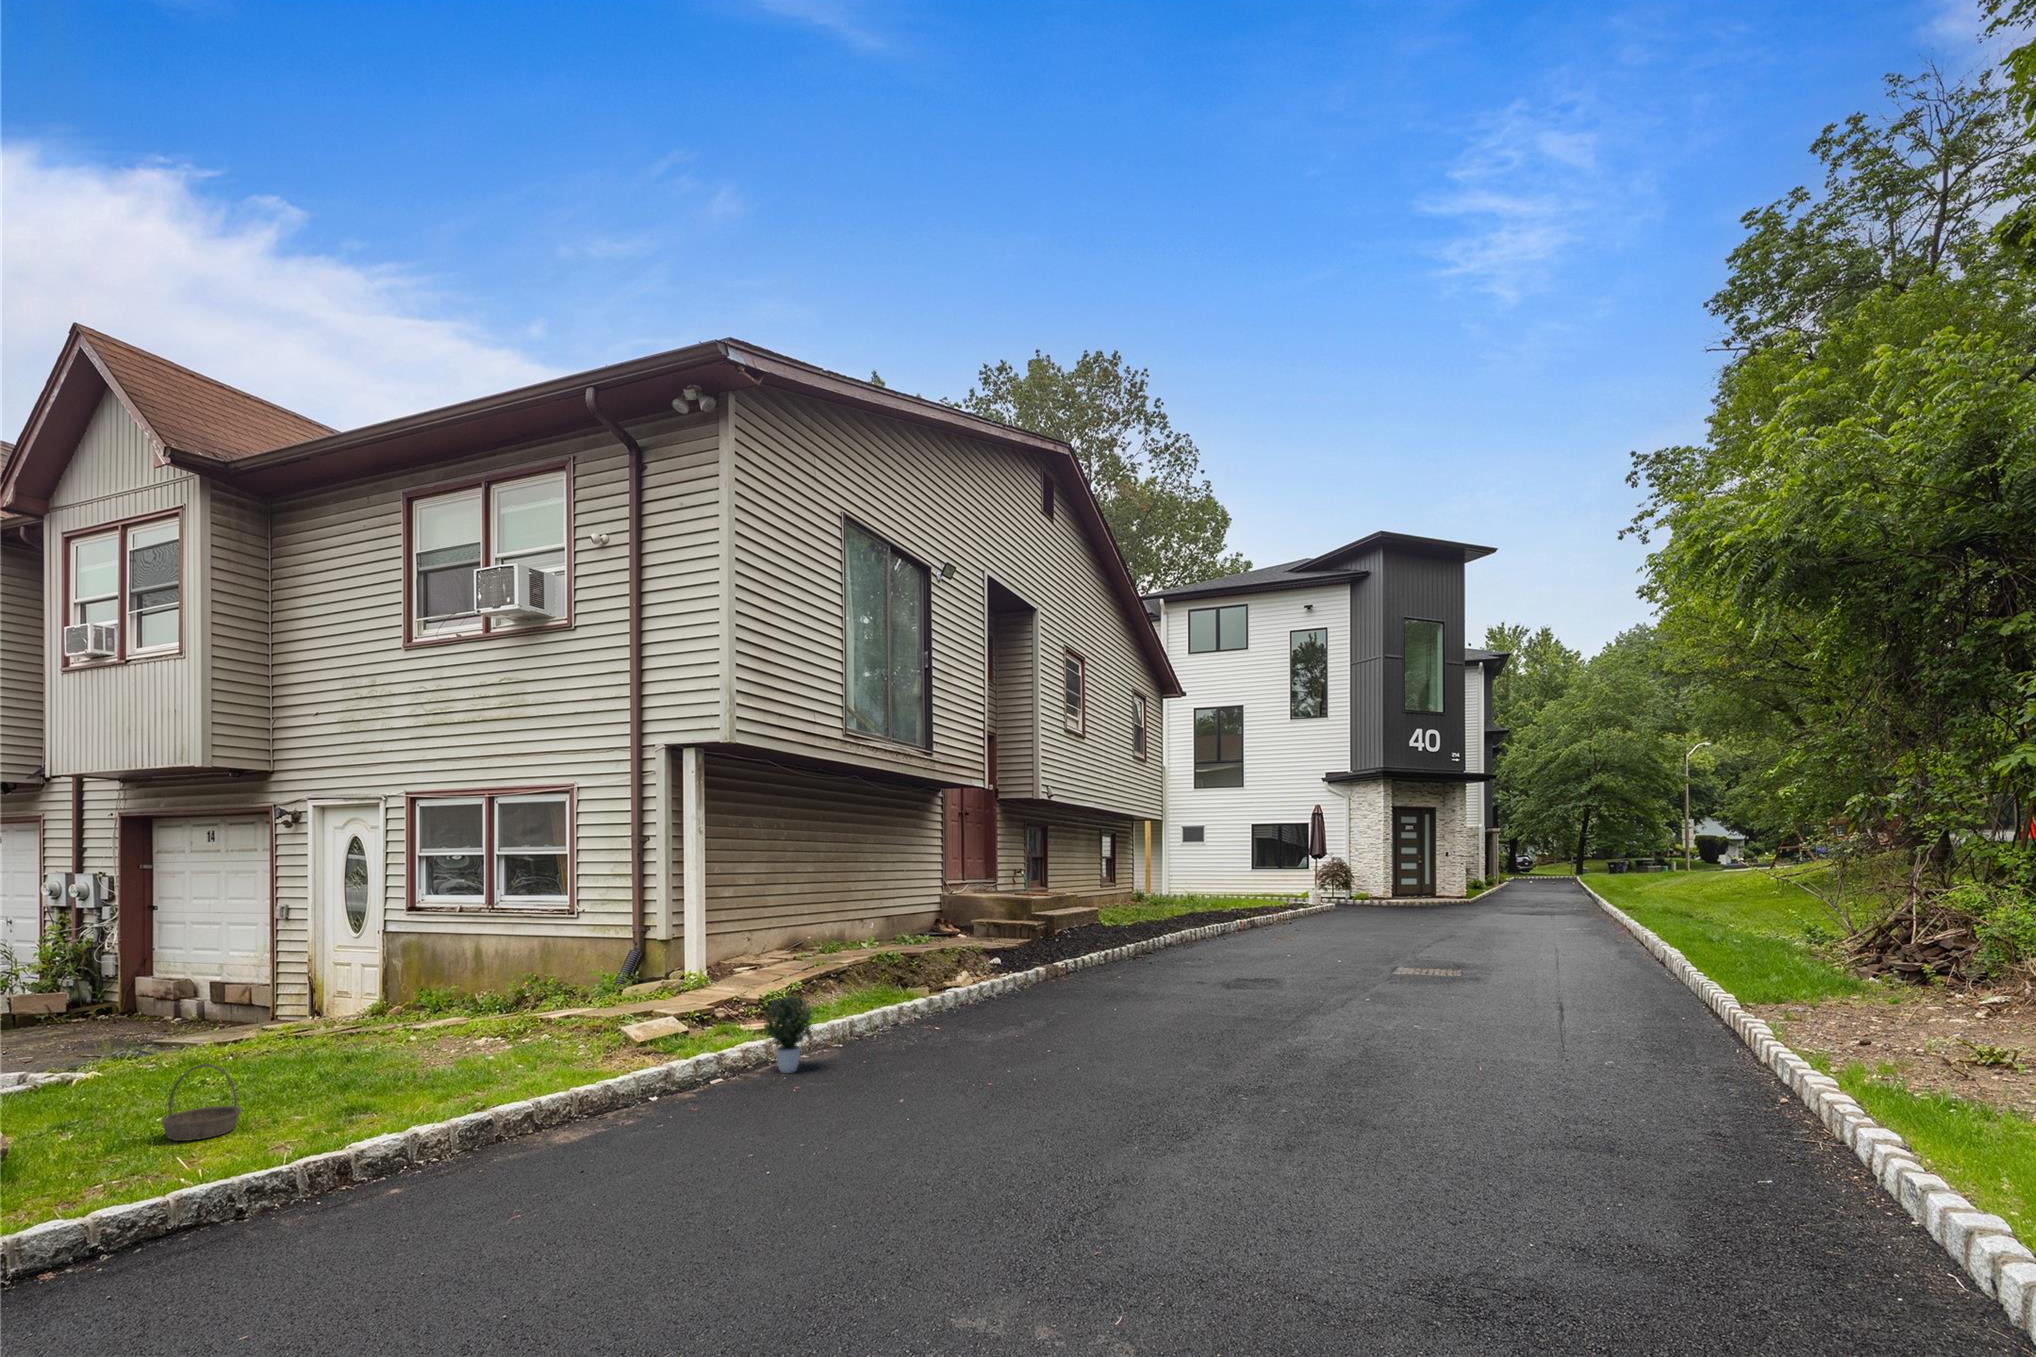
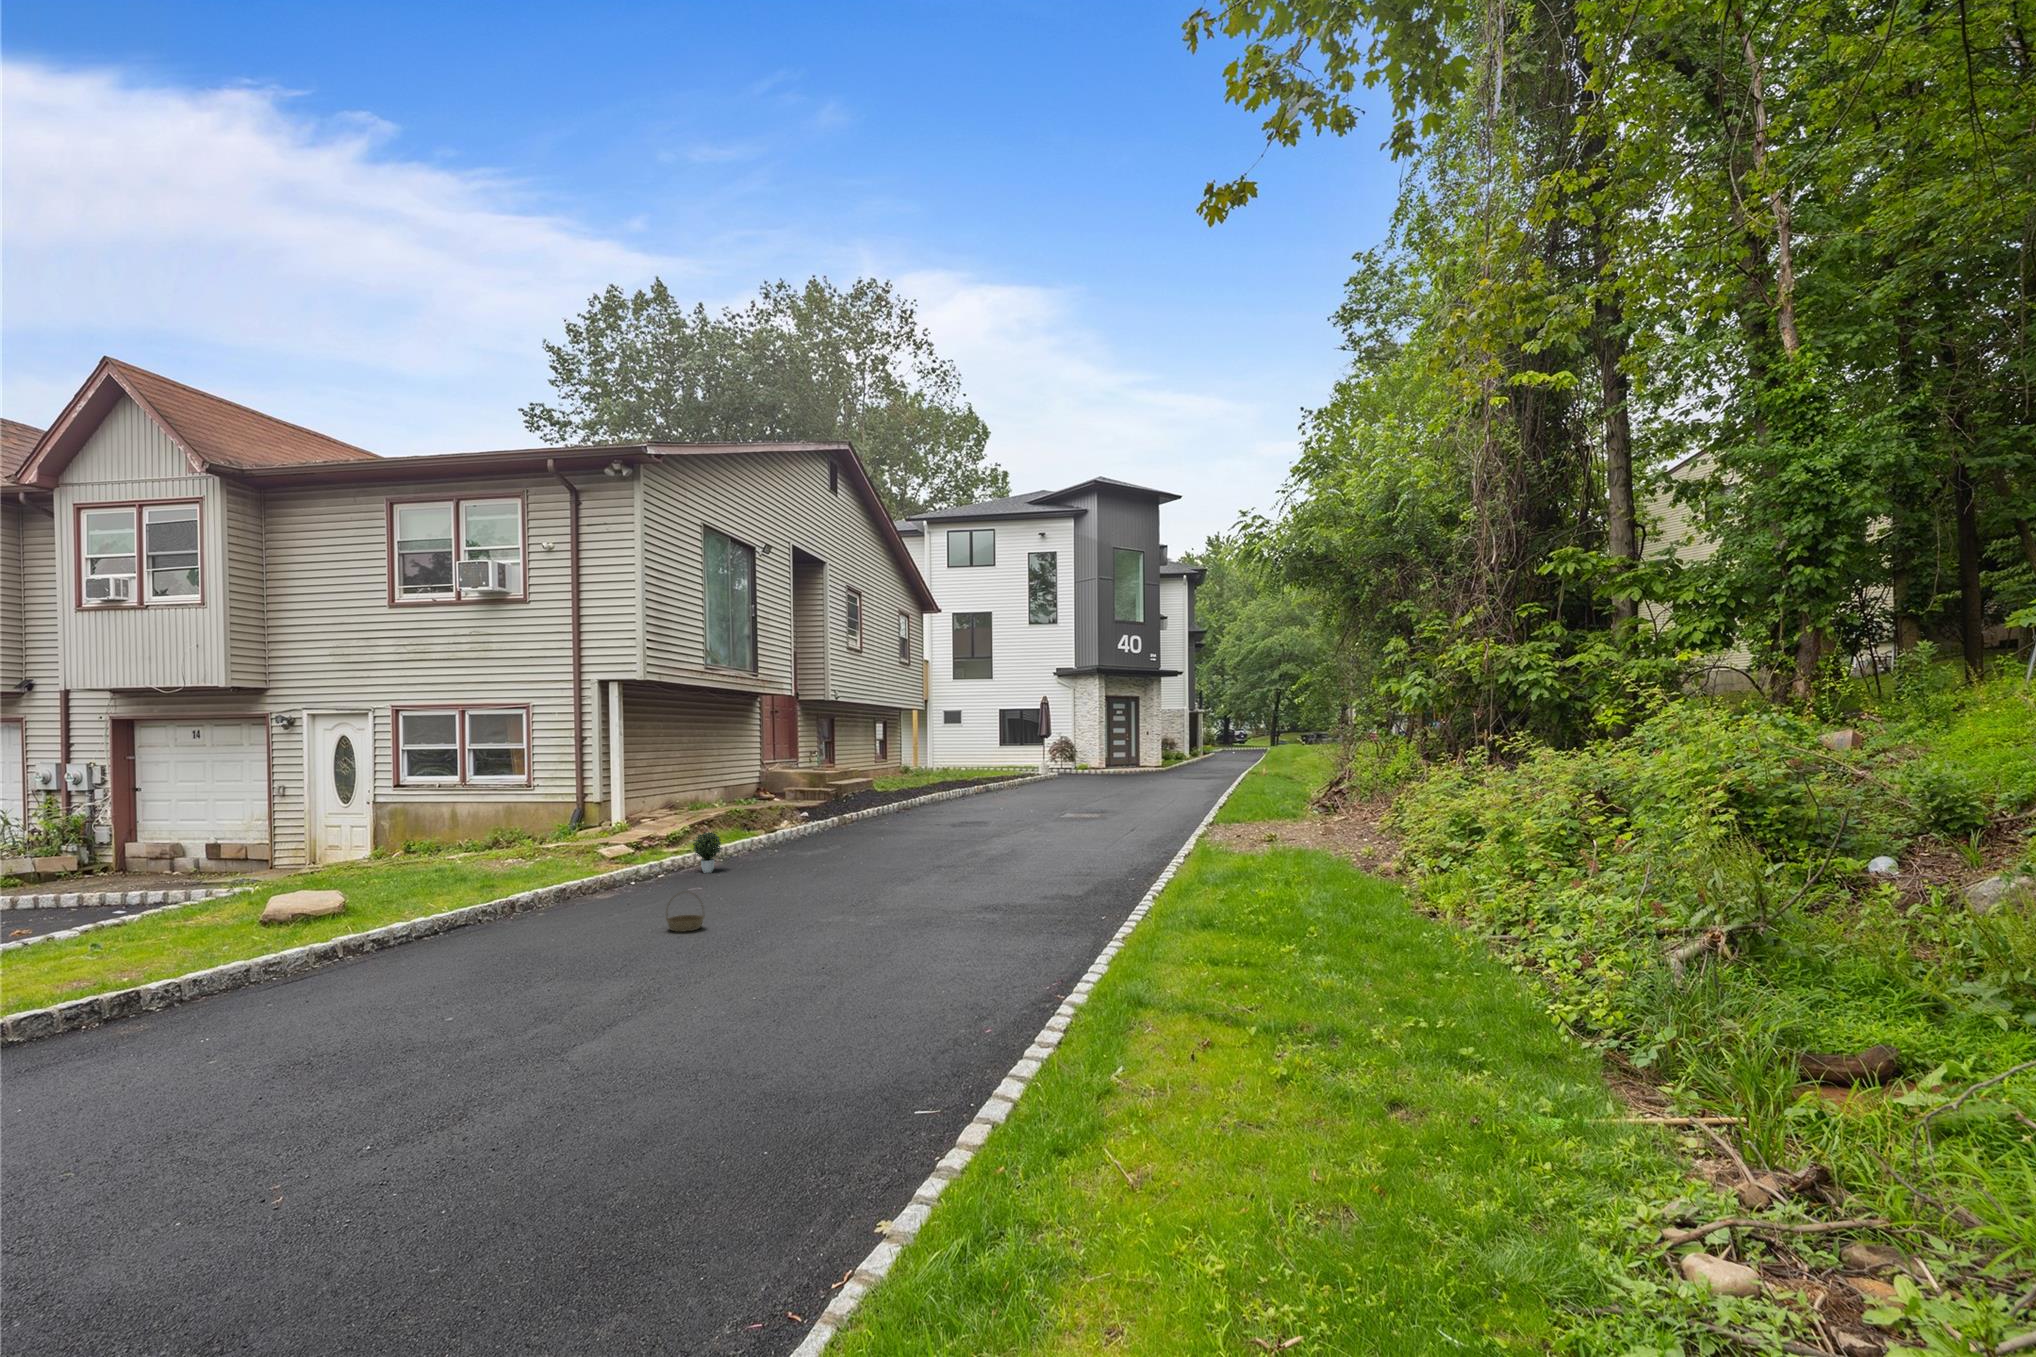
basket: present [162,1064,242,1141] -> present [666,894,705,932]

